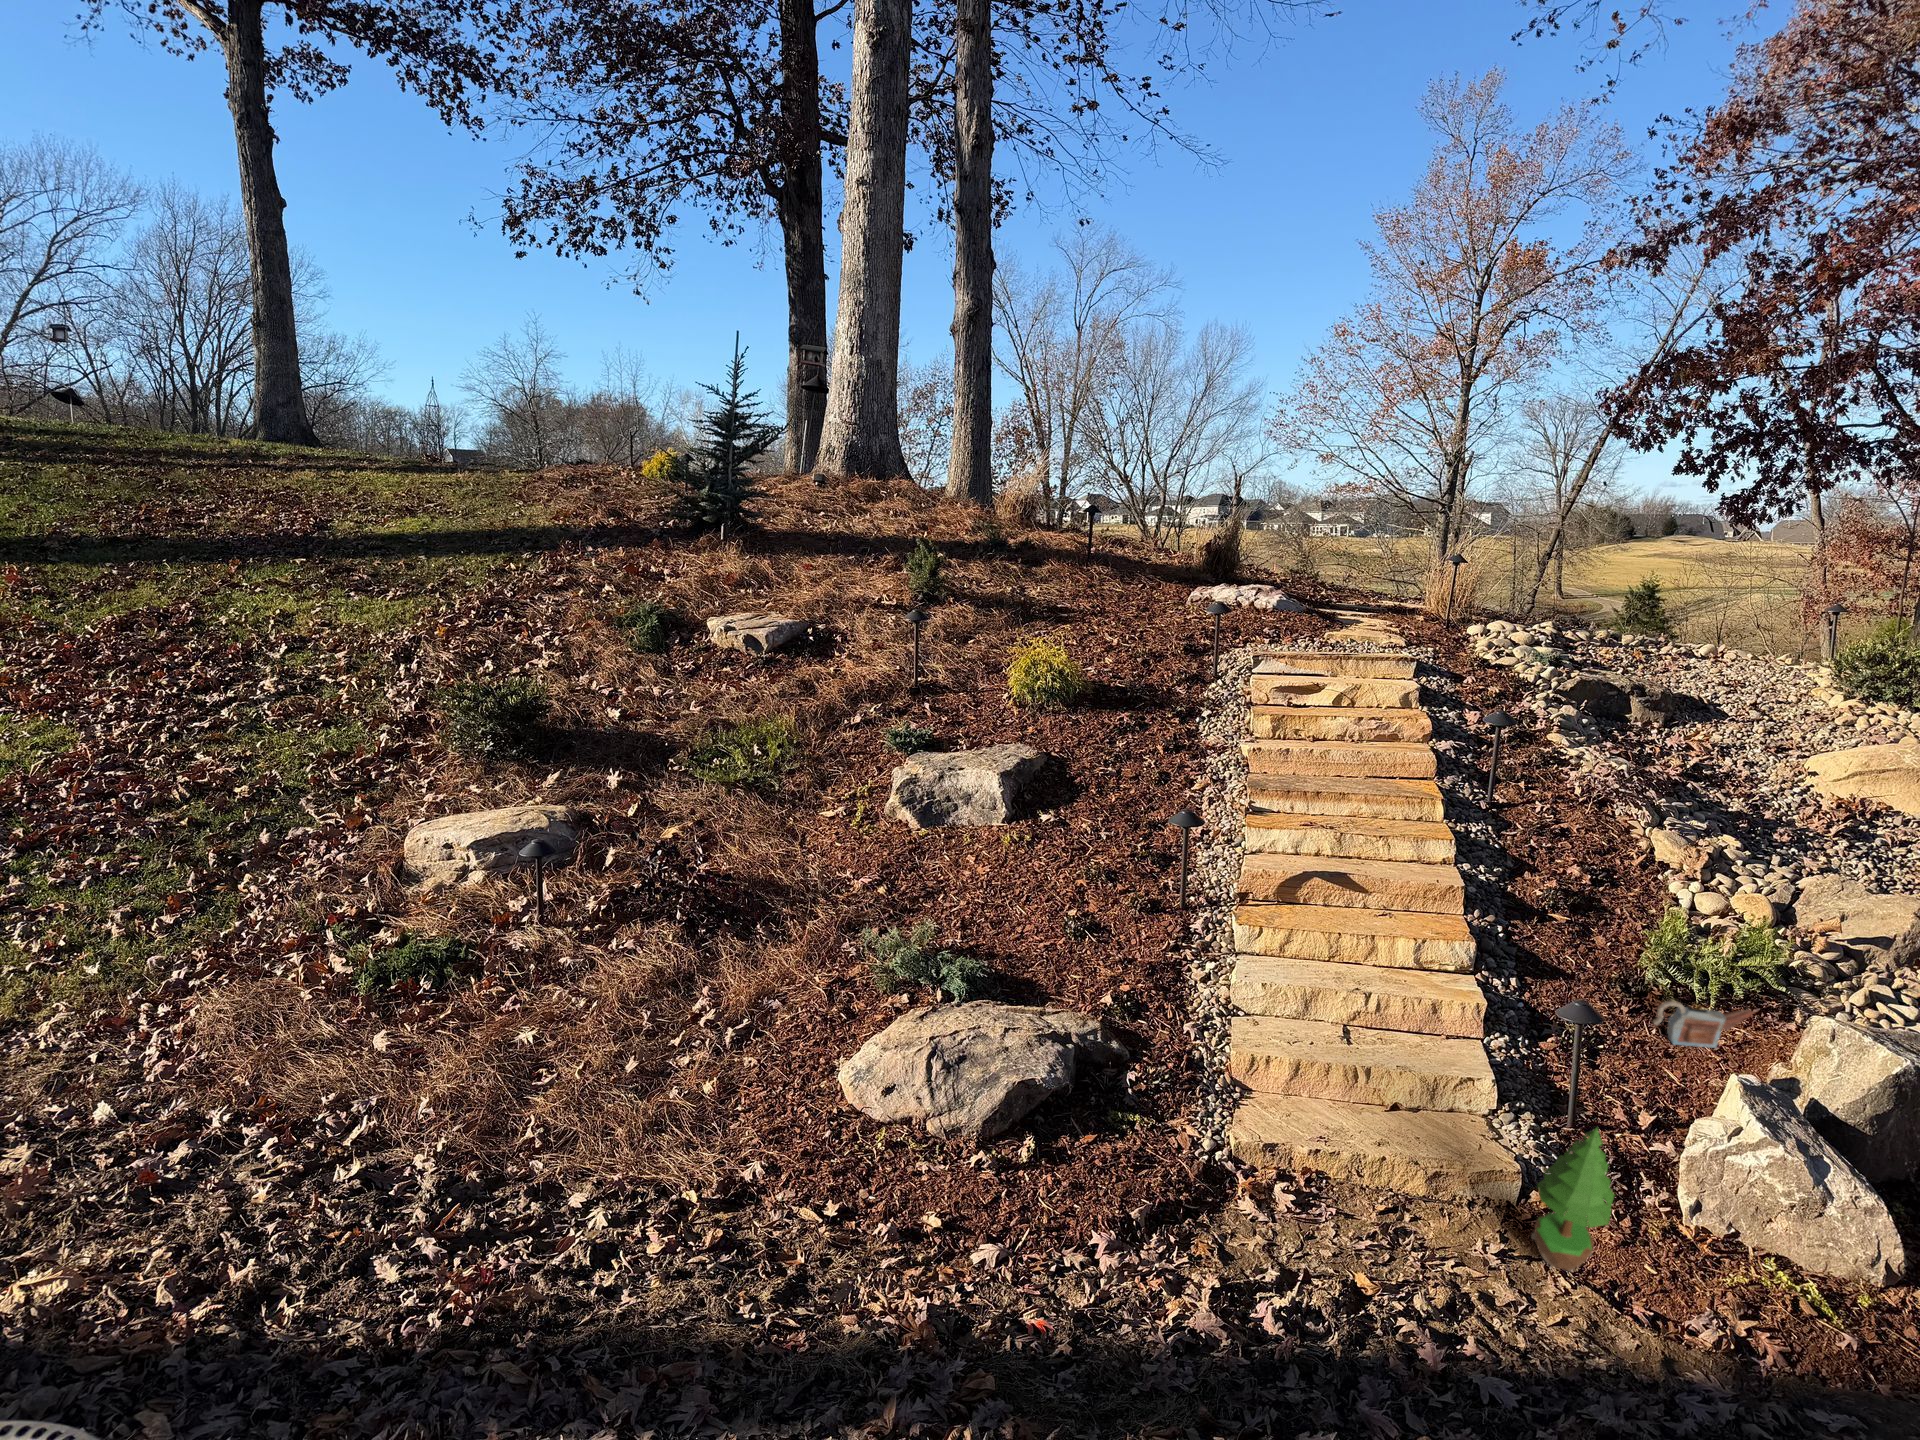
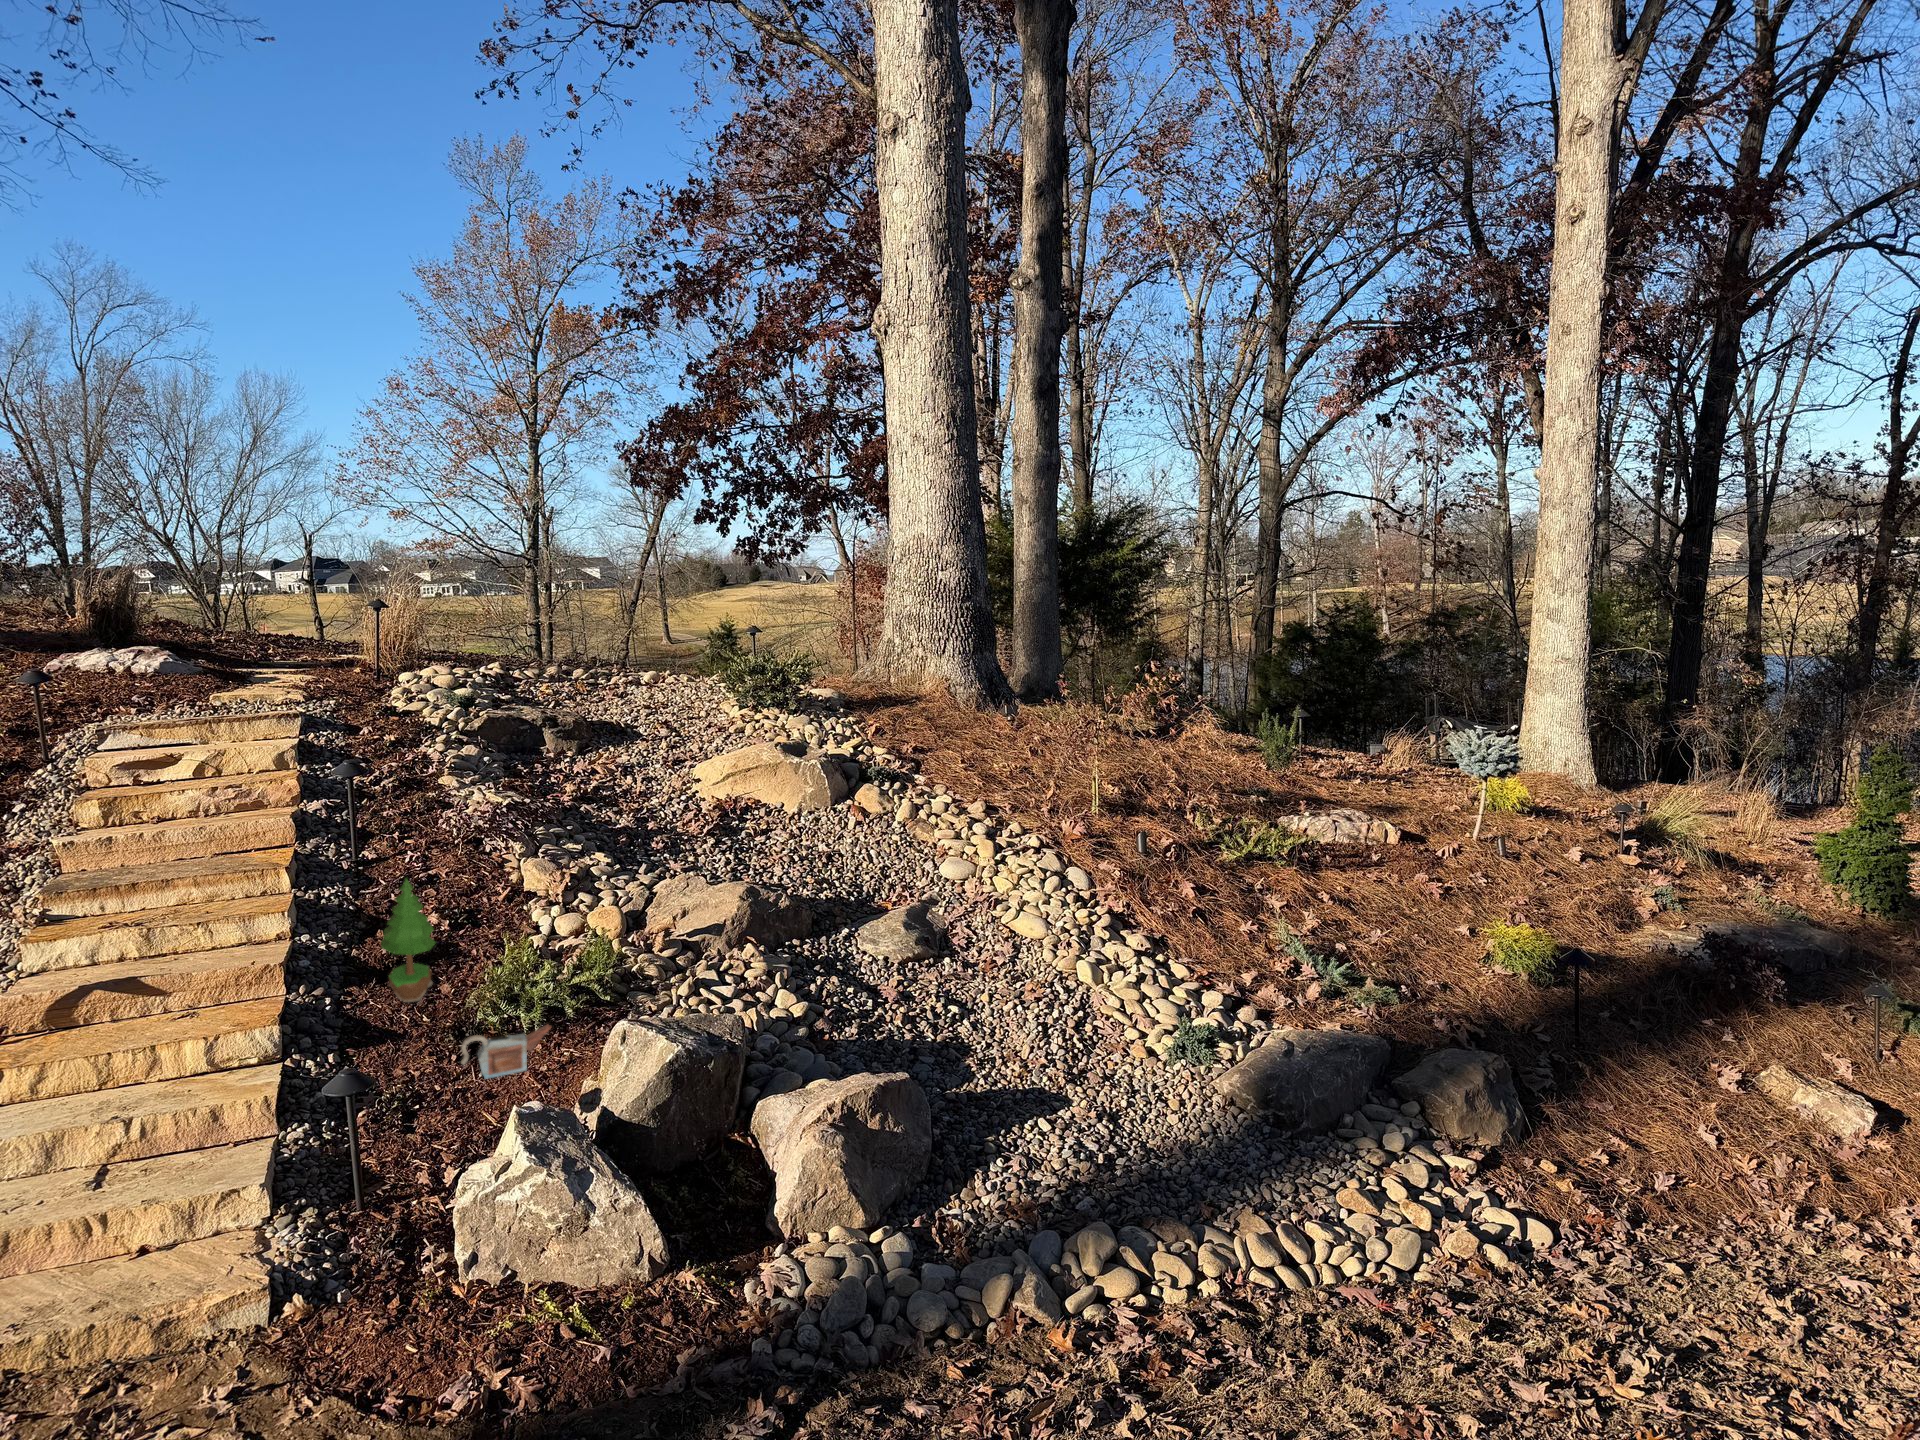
potted tree: present [1531,1128,1614,1271] -> present [381,879,435,1002]

